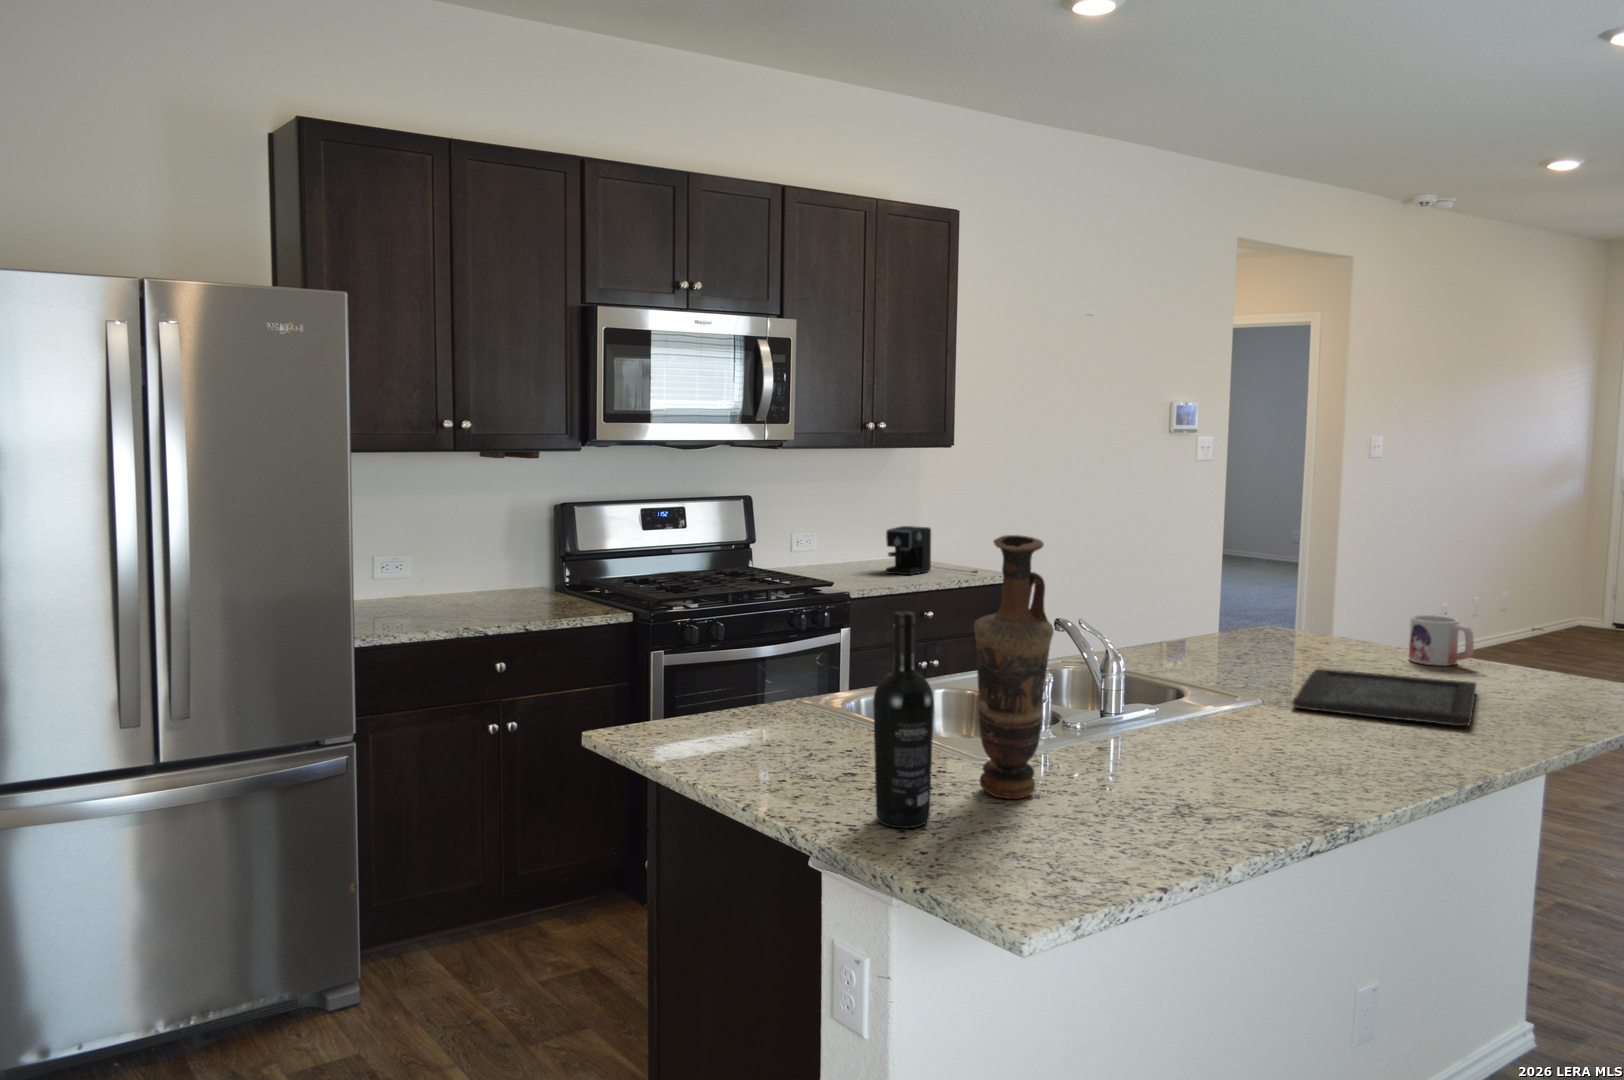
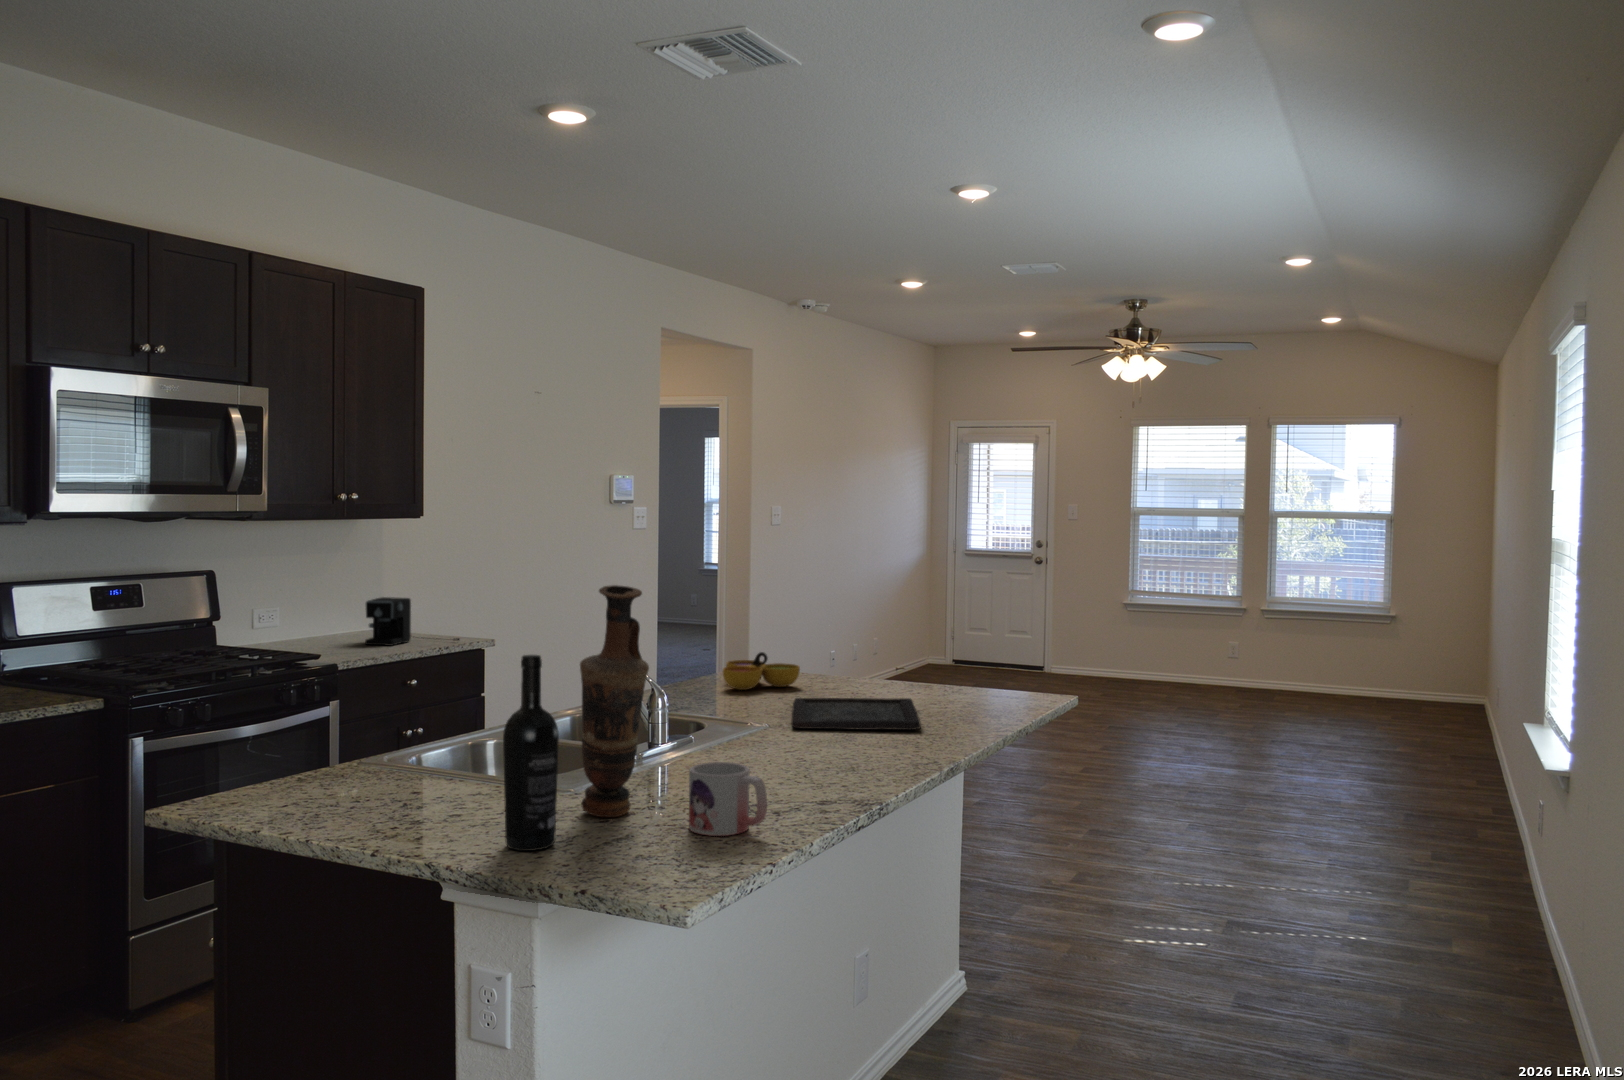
decorative bowl: none [1235,609,1335,652] -> present [723,652,800,690]
mug: present [1409,615,1474,666] -> present [689,762,767,836]

